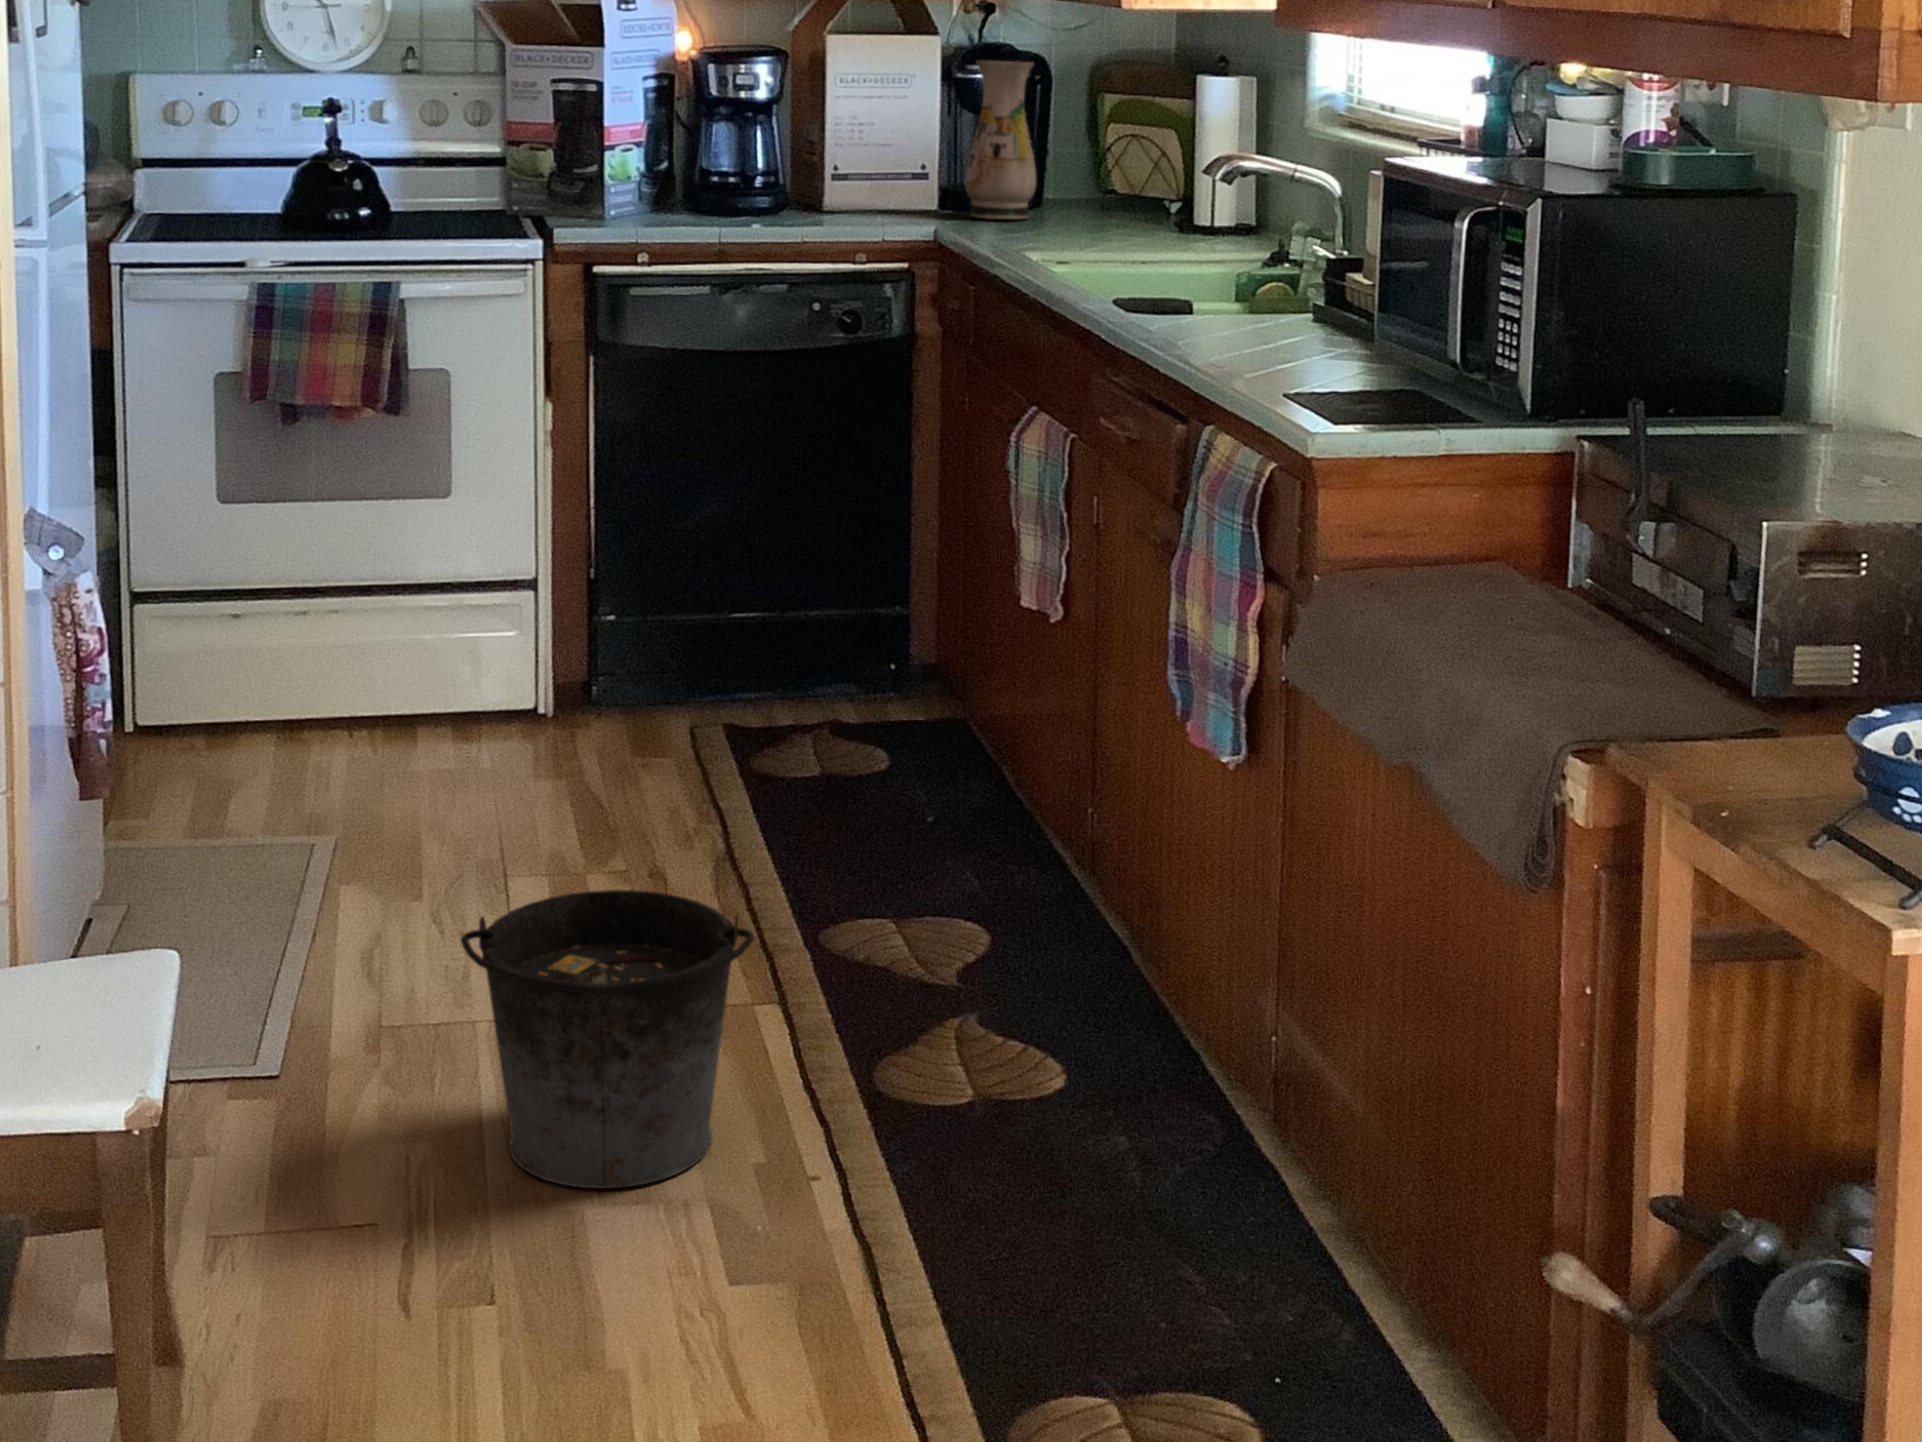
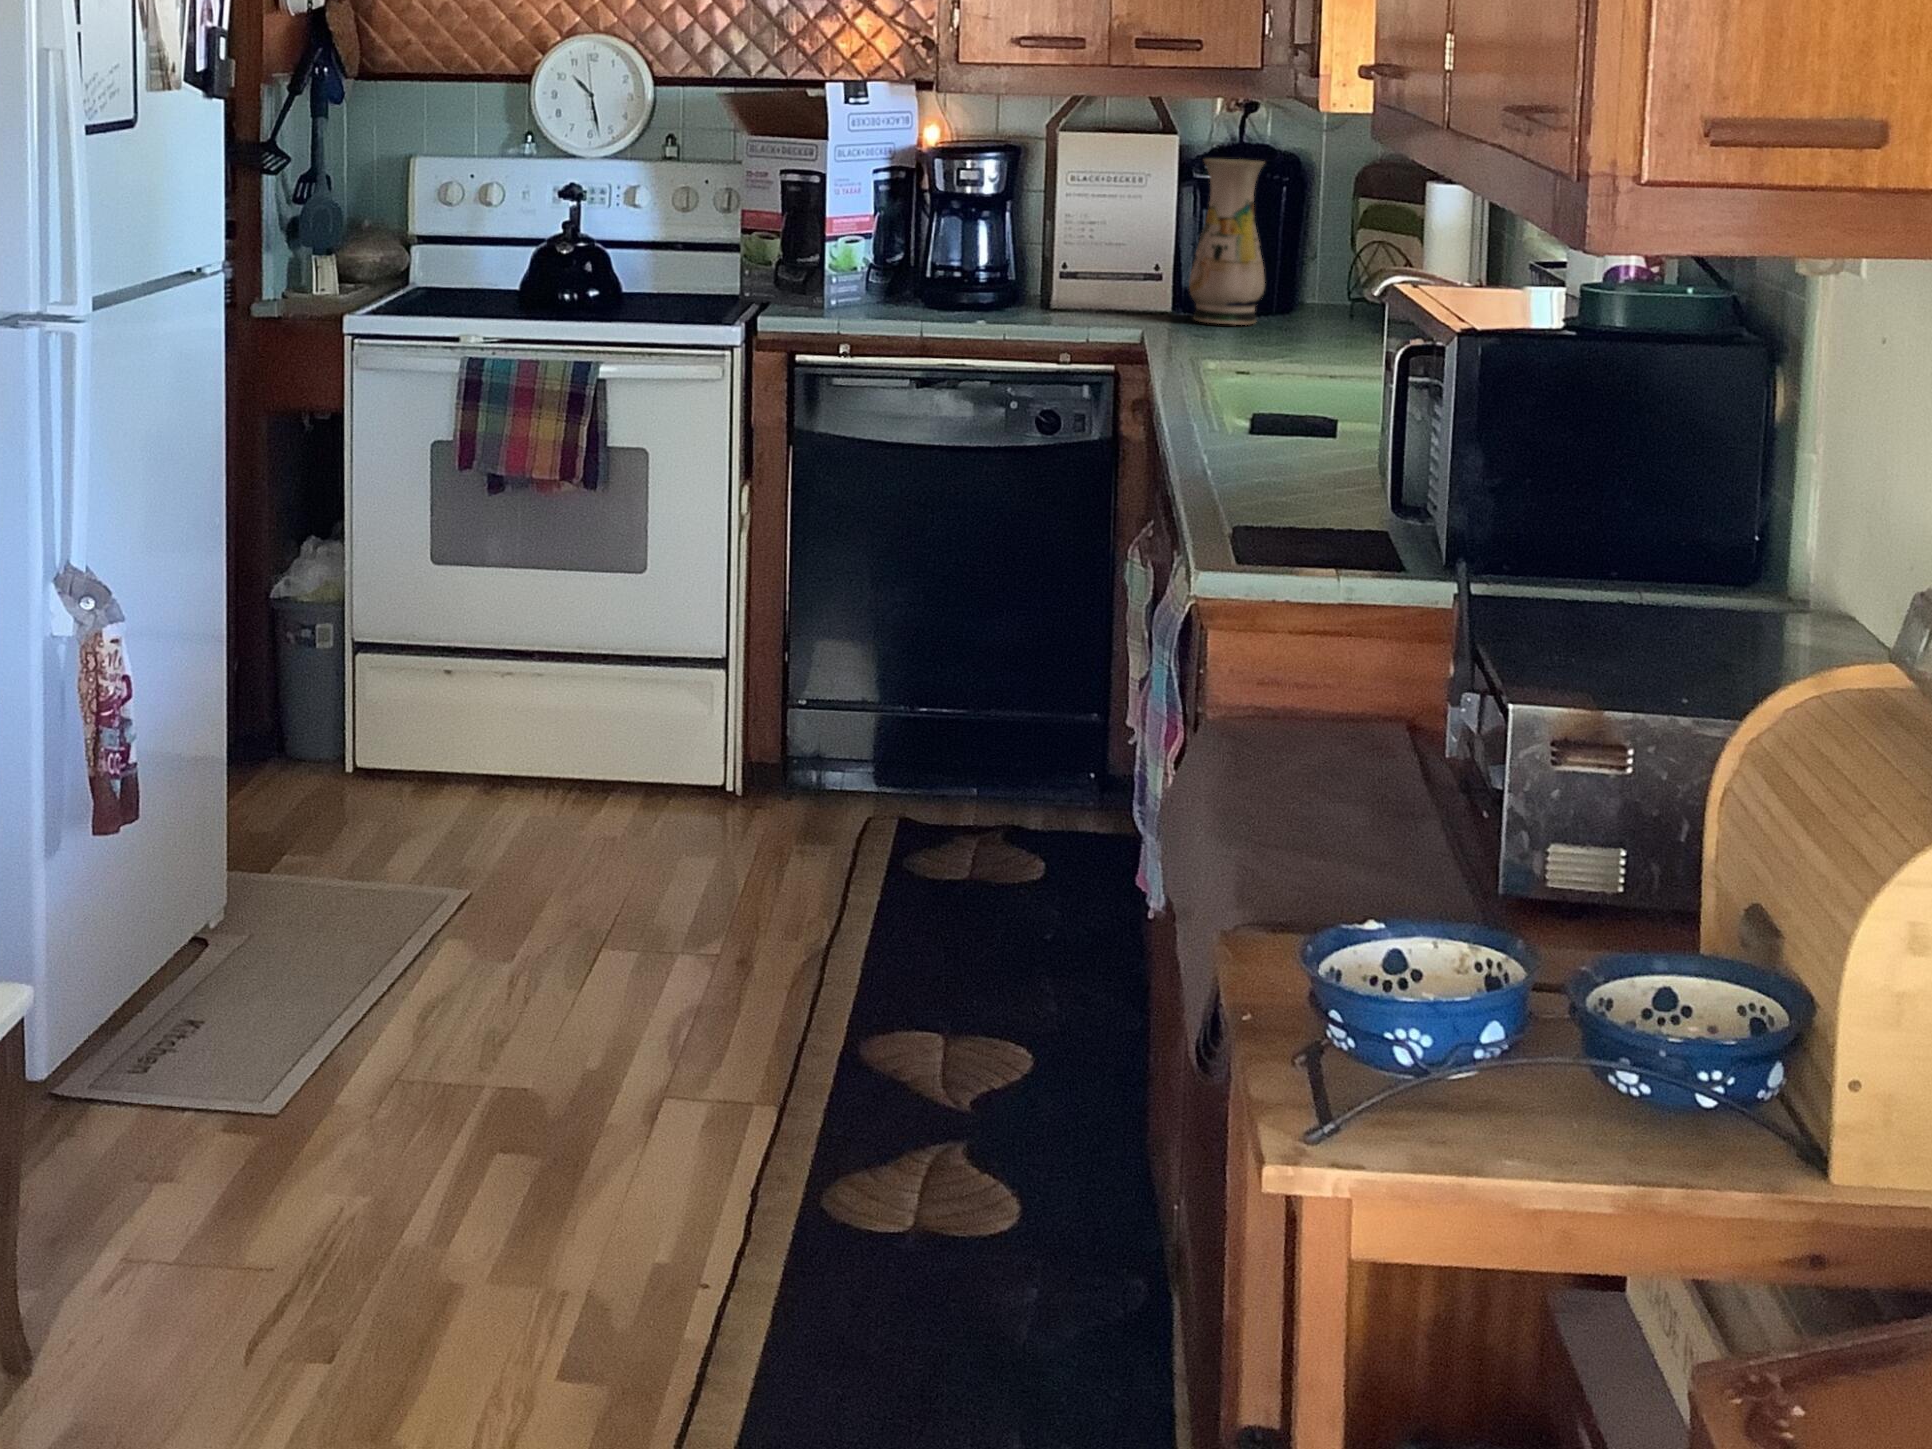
bucket: present [461,890,754,1188] -> none [392,968,665,1261]

